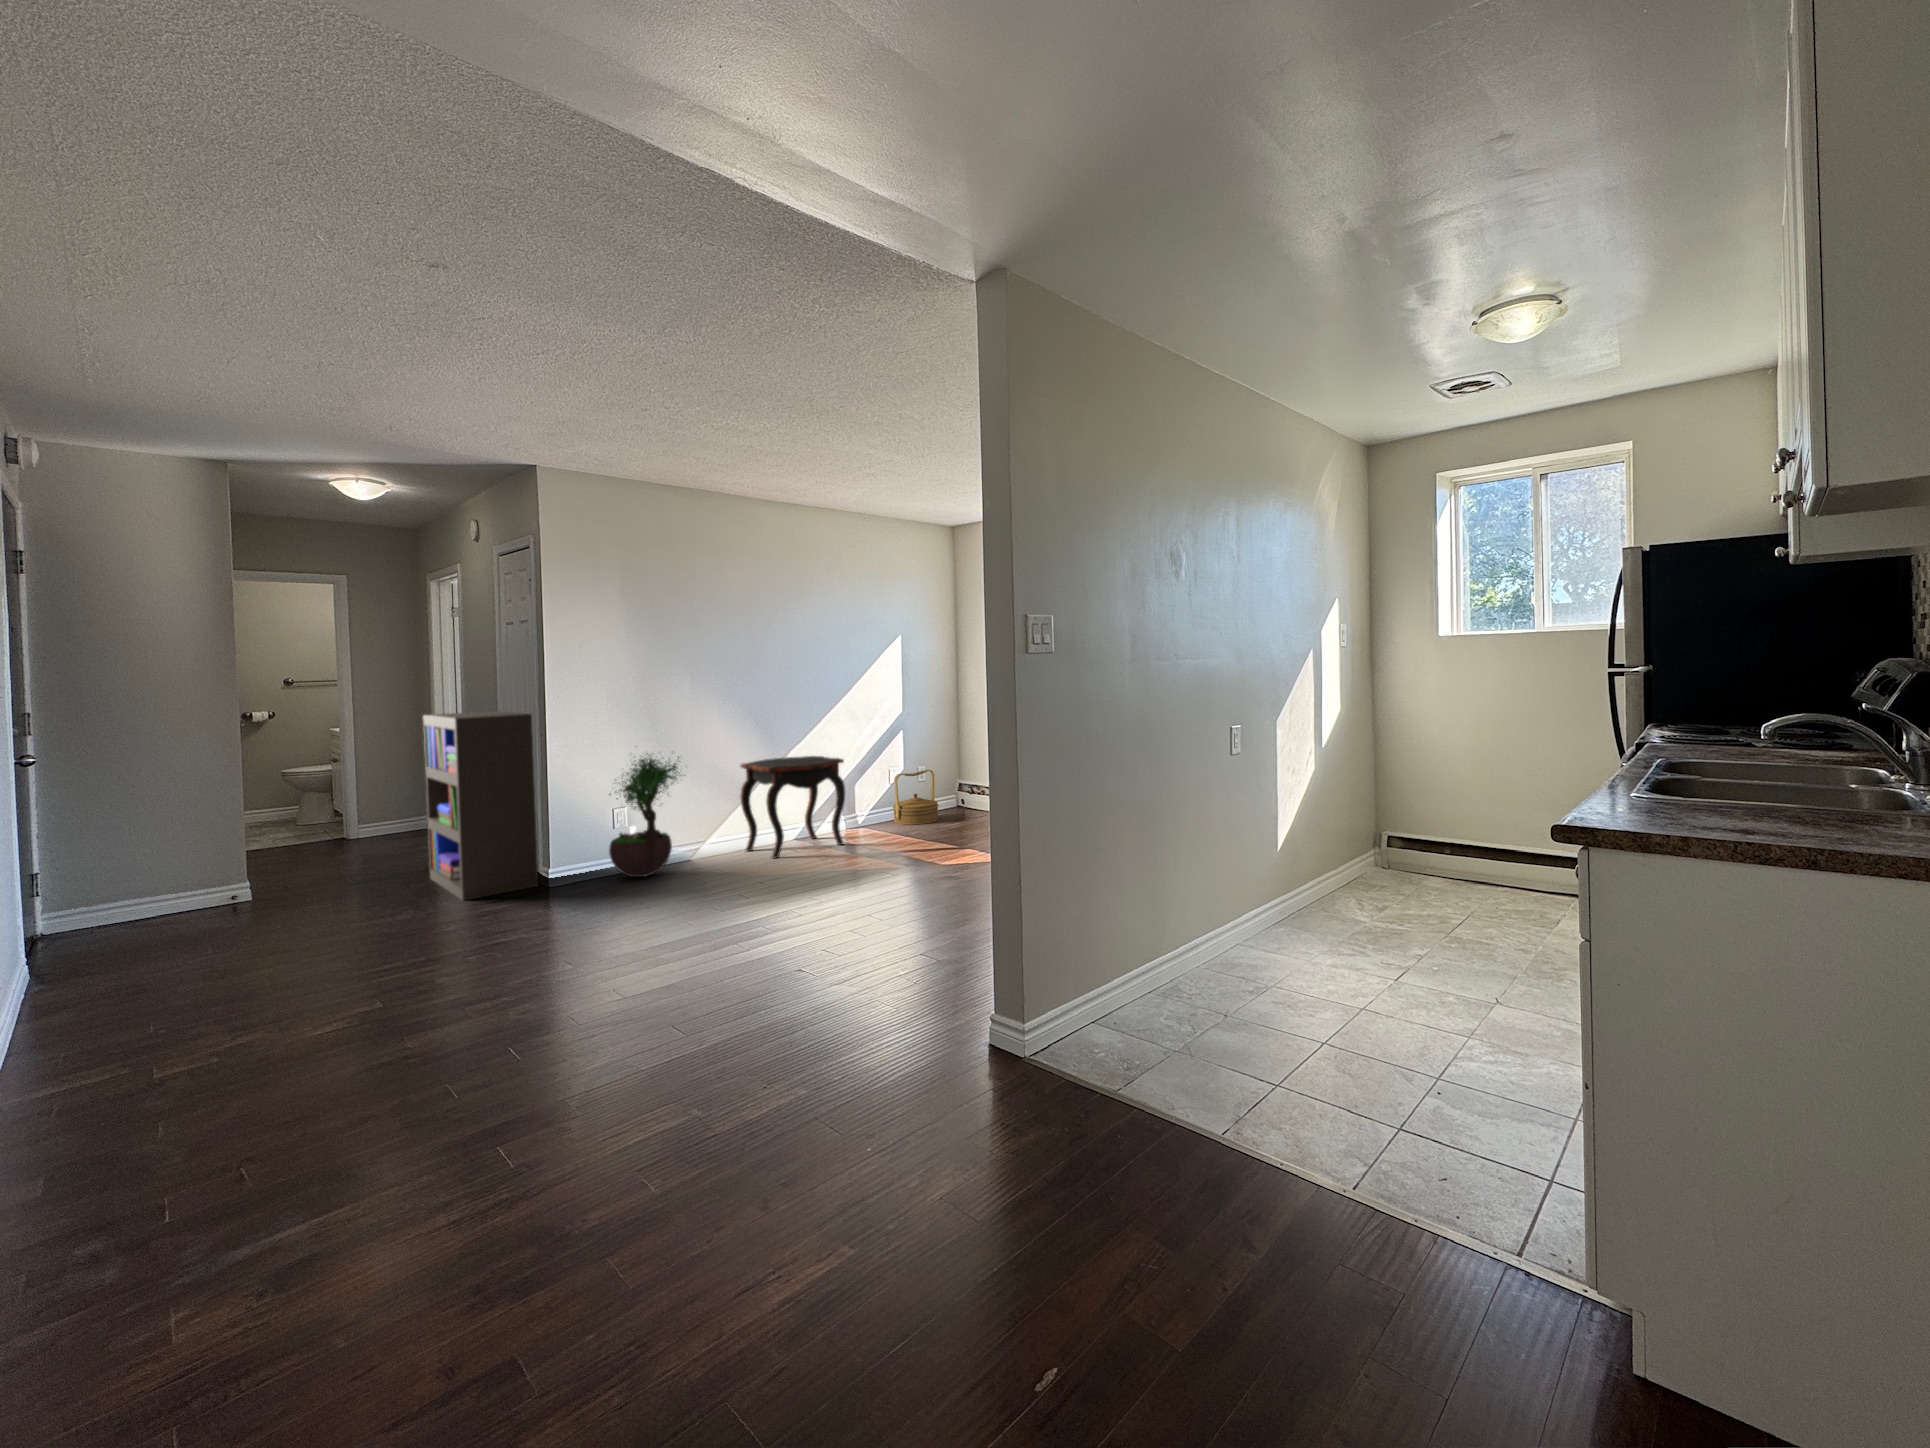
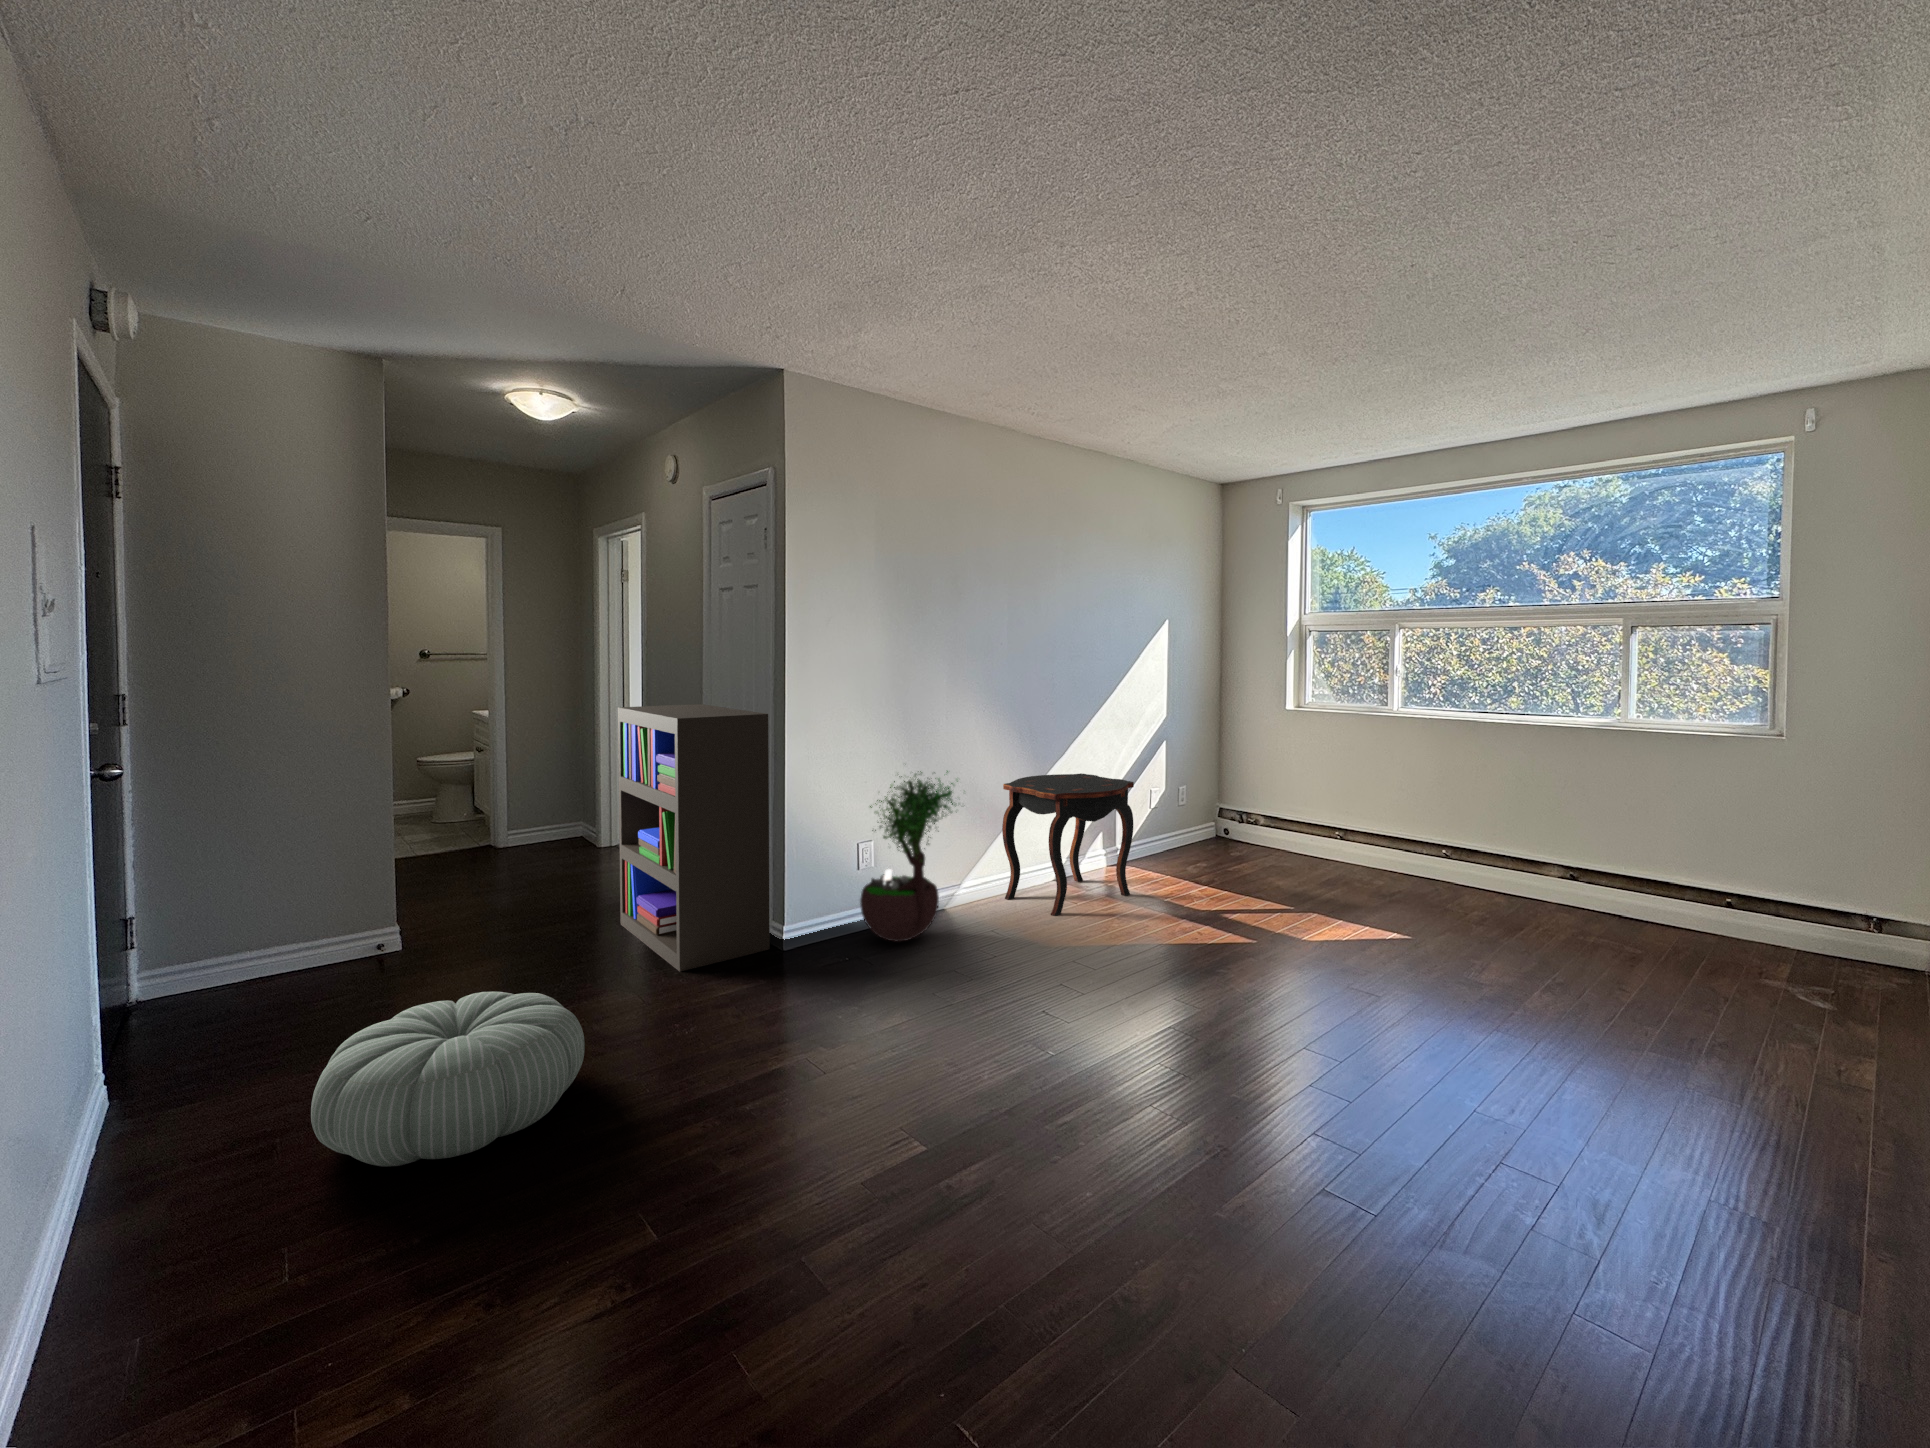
woven basket: present [893,770,939,825] -> none [1156,792,1216,864]
pouf: none [174,897,366,988] -> present [311,992,585,1166]

